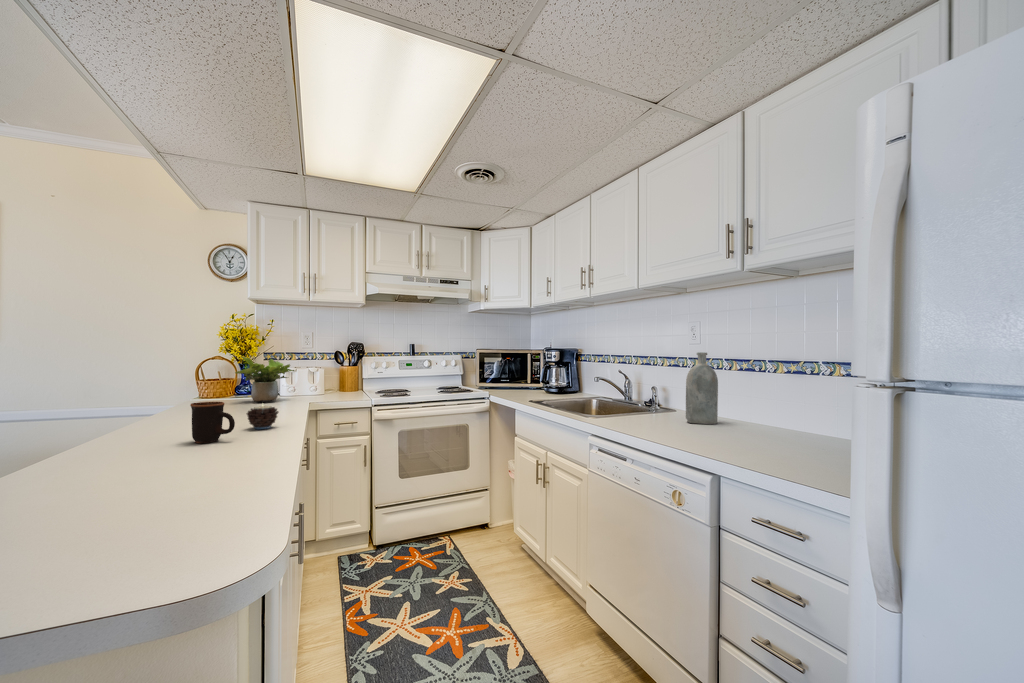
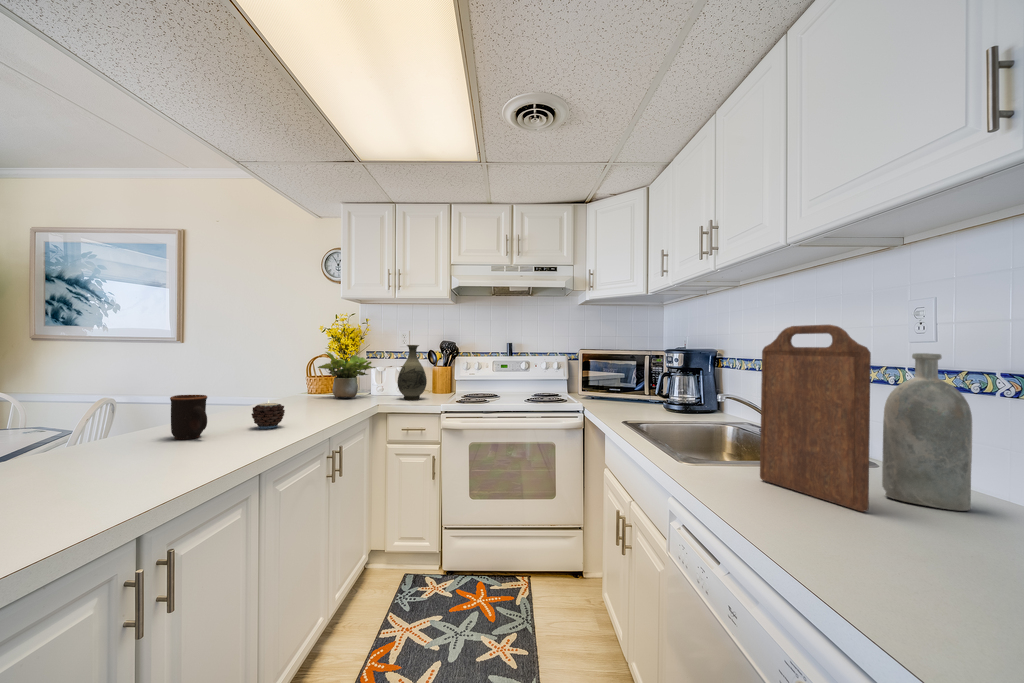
cutting board: none [634,339,685,429] -> present [760,325,871,512]
vase: none [320,348,349,399] -> present [397,345,427,400]

